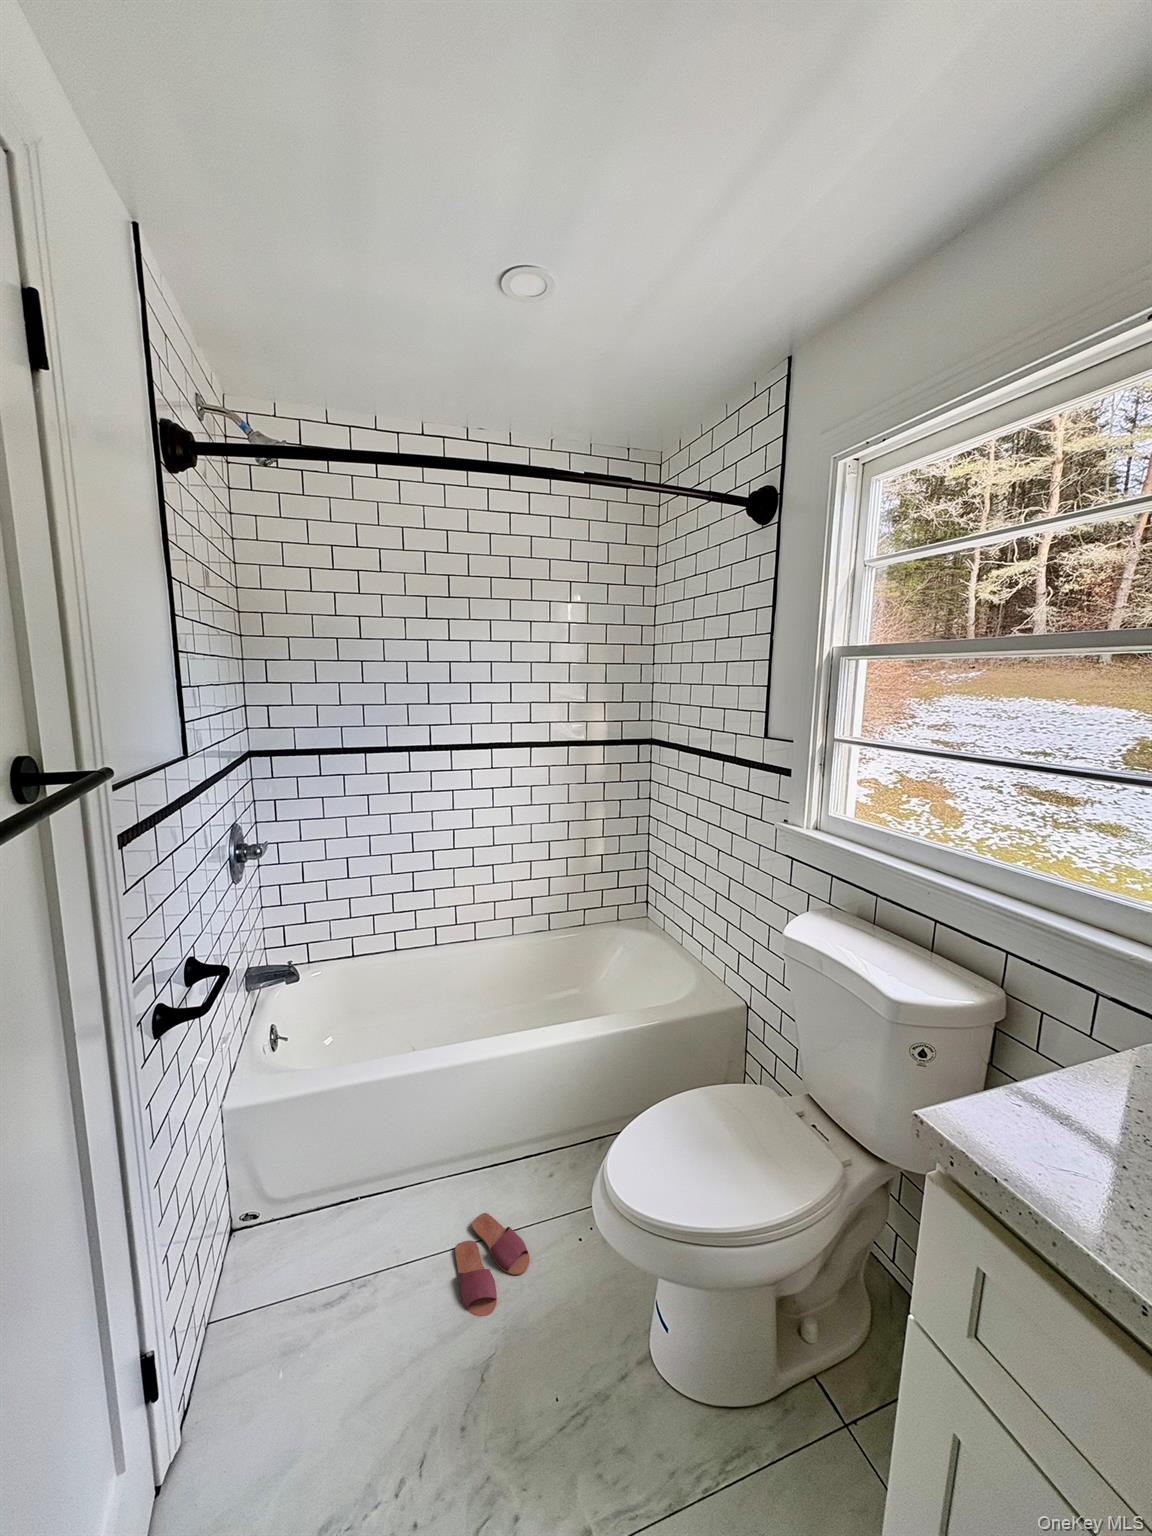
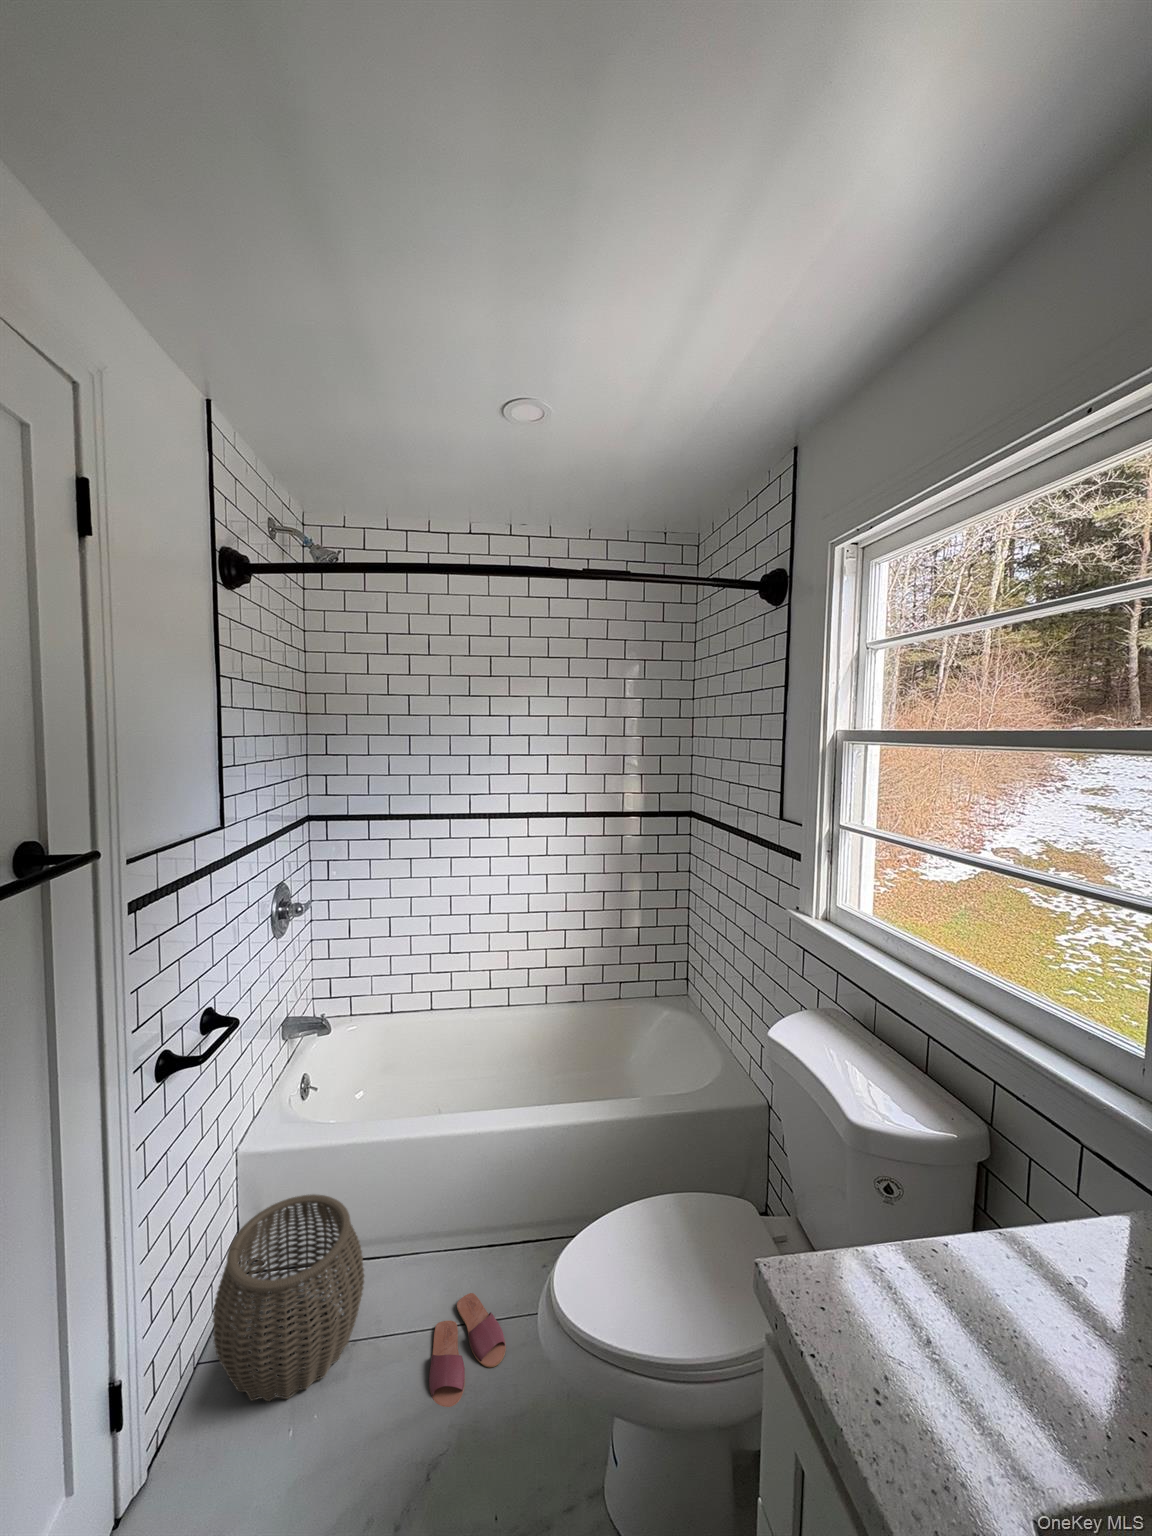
woven basket: none [224,1140,381,1347] -> present [213,1194,364,1401]

